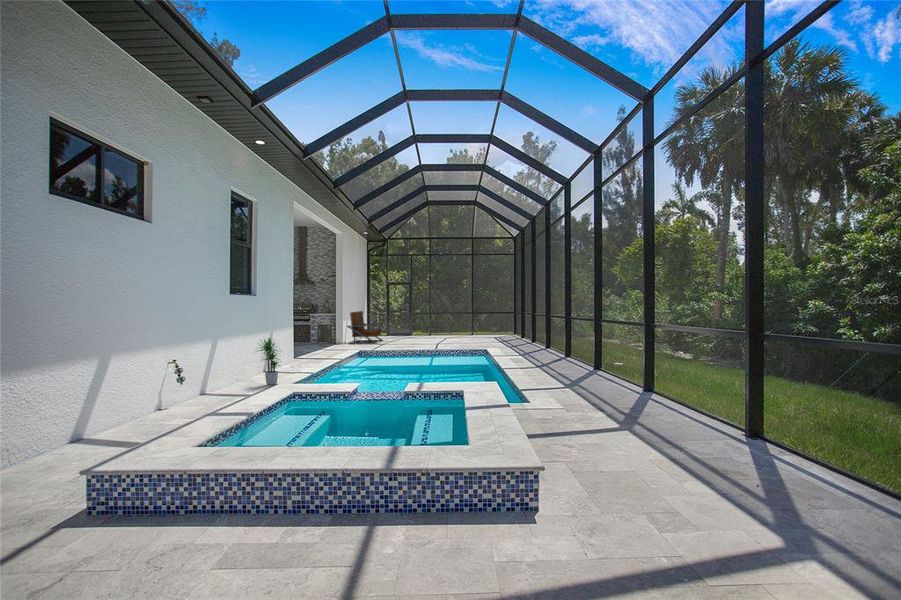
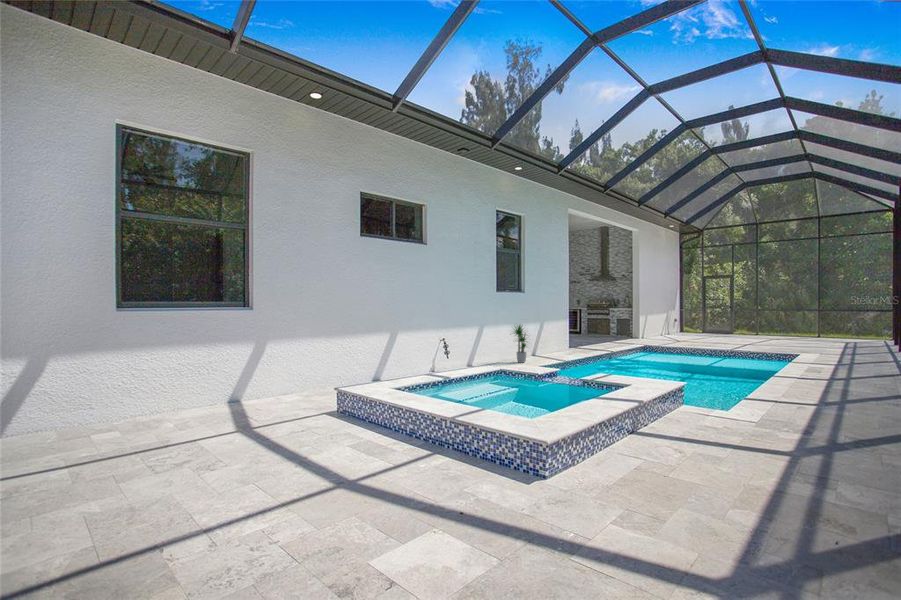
lounge chair: present [347,311,383,344] -> none [642,307,685,340]

